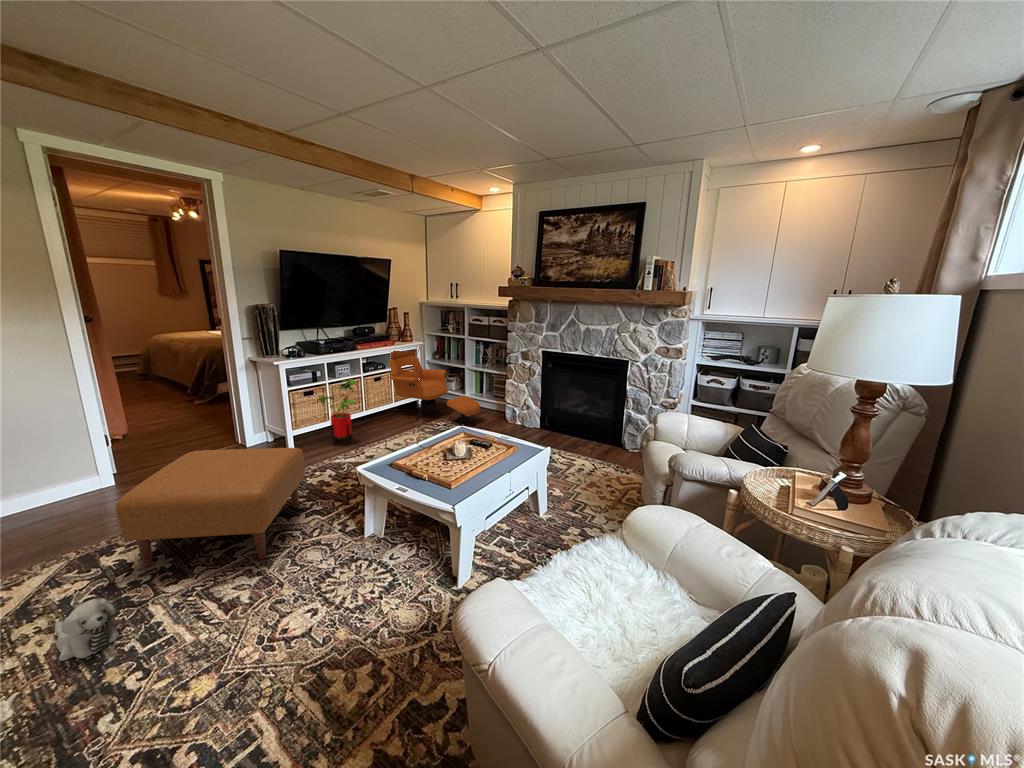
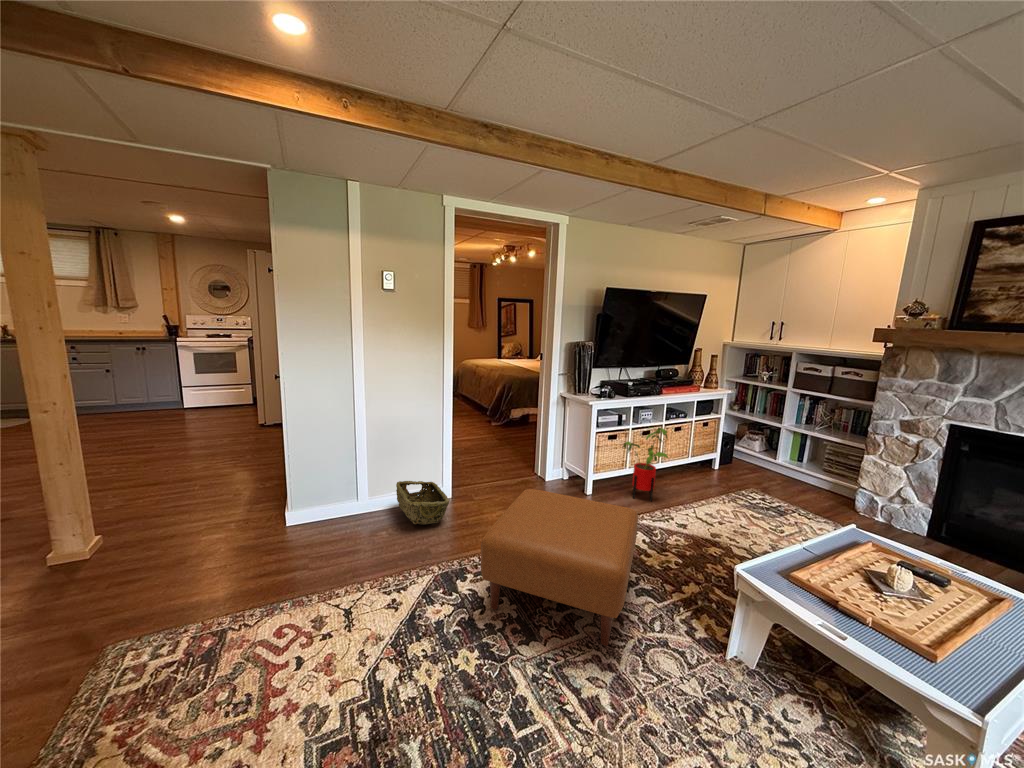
armchair: present [389,347,480,426] -> none [691,390,816,508]
woven basket: none [16,472,100,520] -> present [396,481,449,524]
plush toy: present [55,598,119,661] -> none [433,656,489,722]

